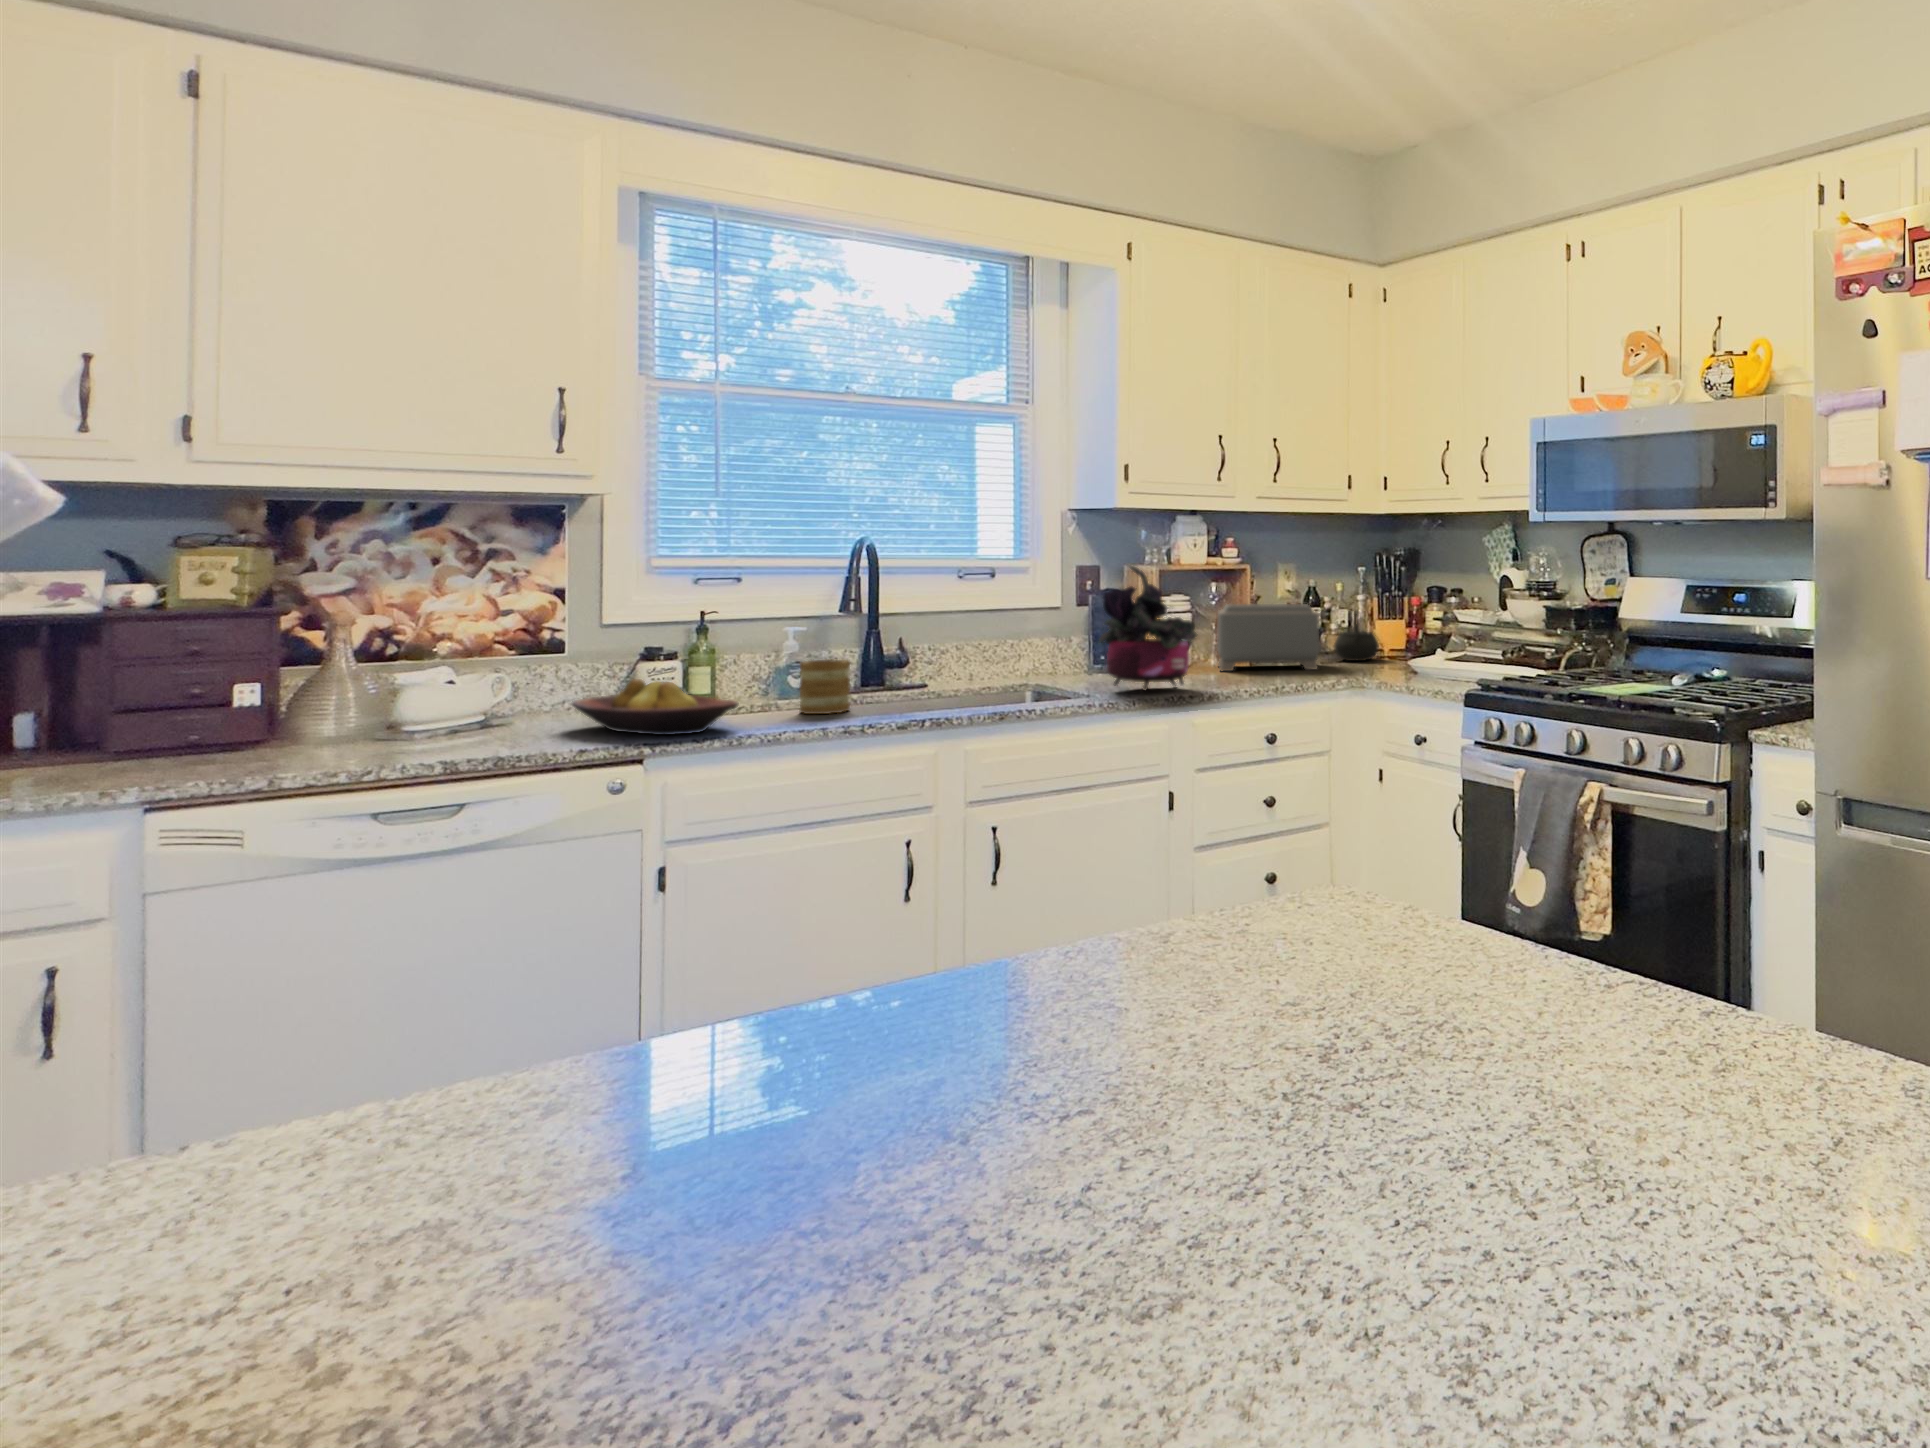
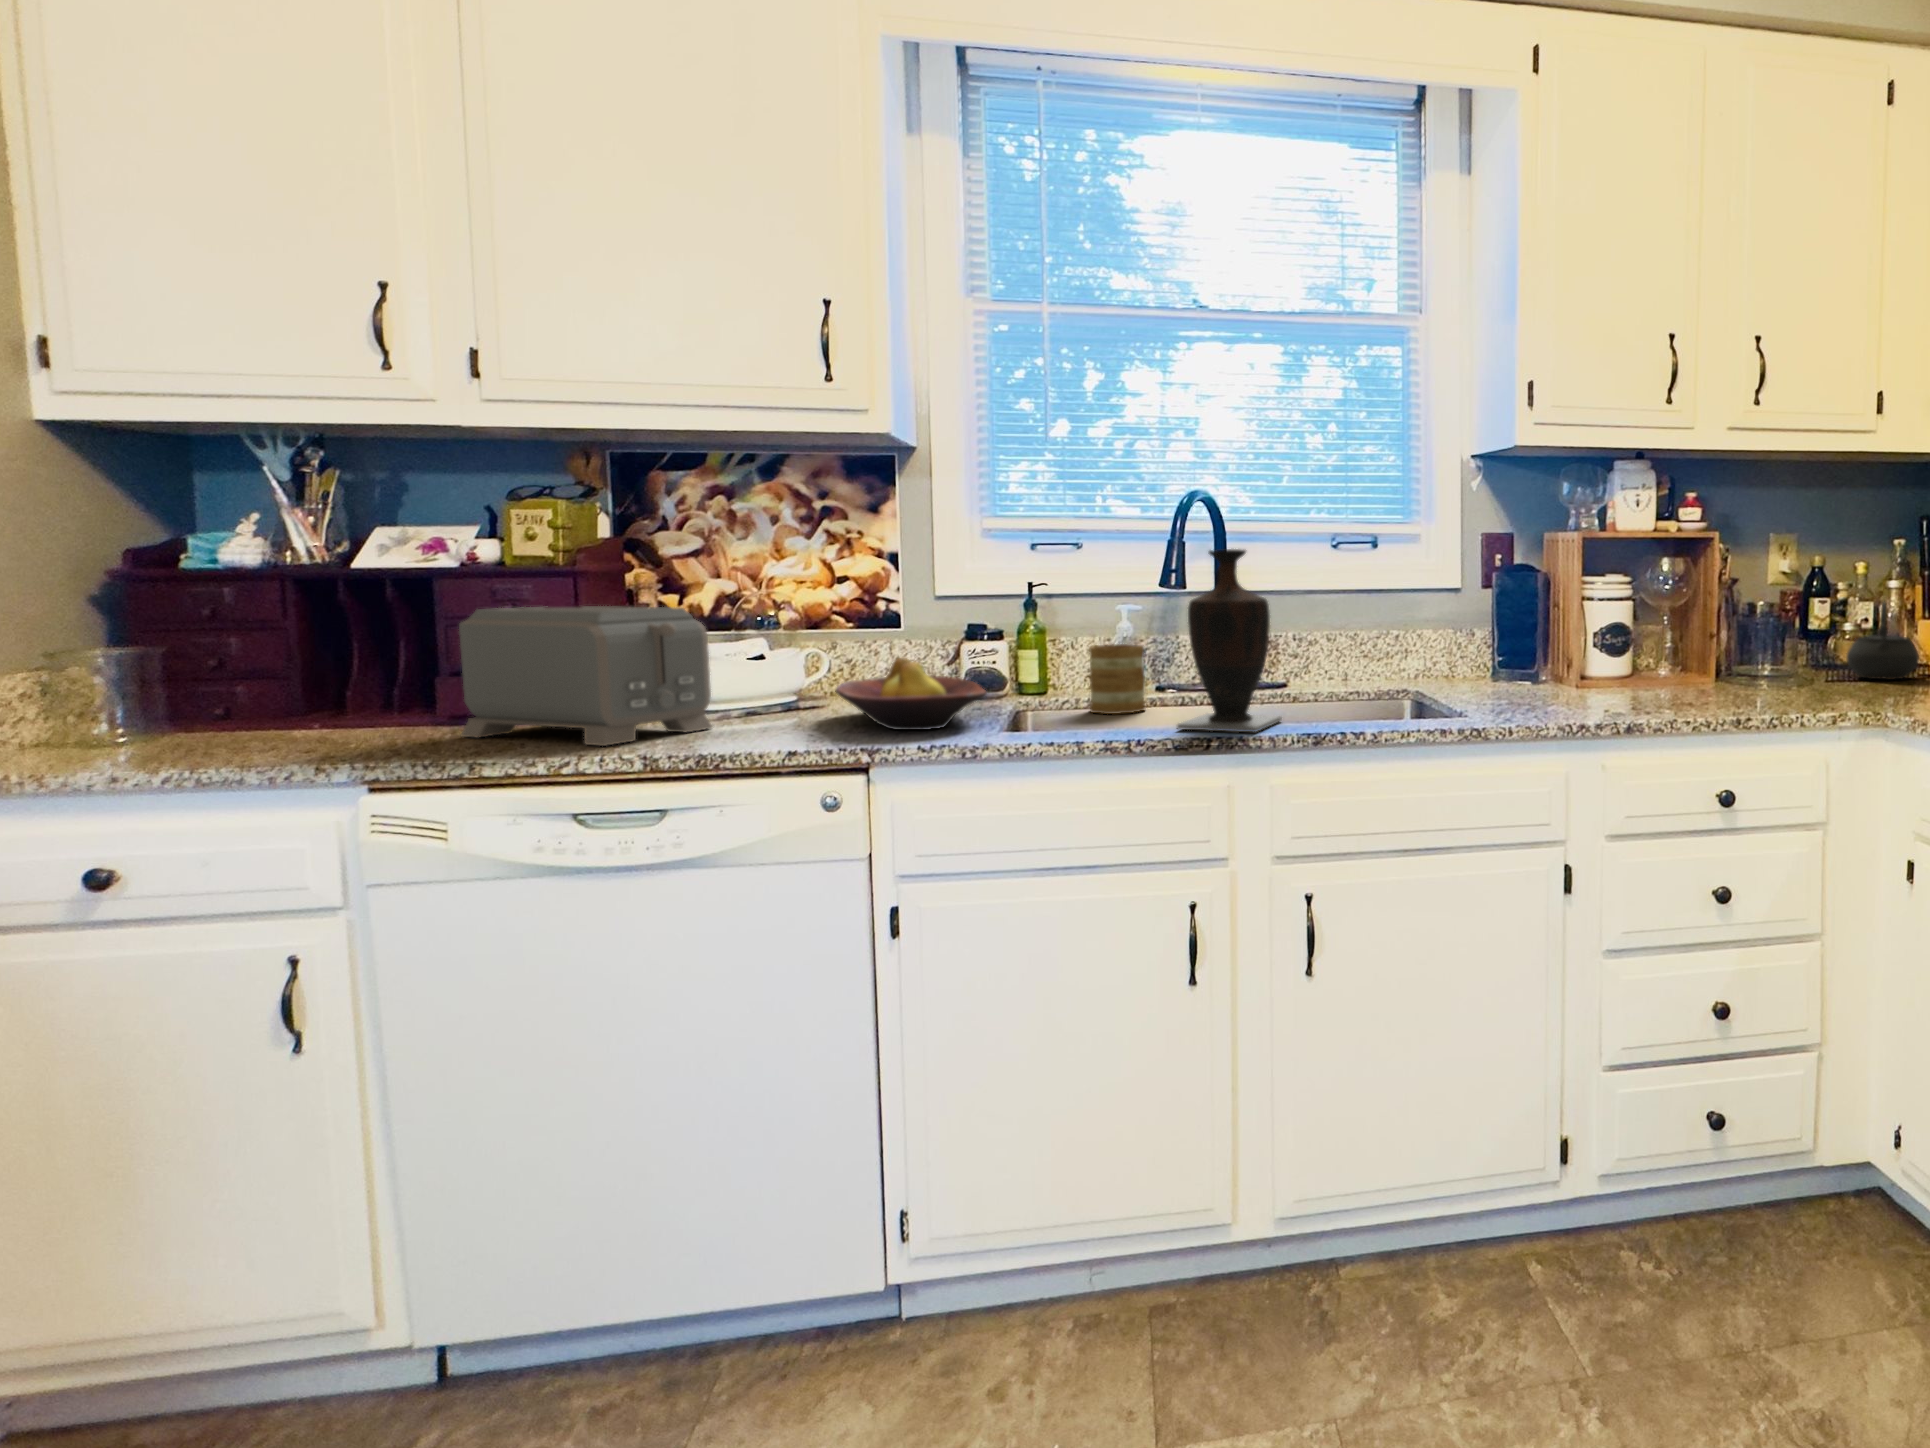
potted plant: present [1100,566,1197,690] -> none [1463,523,1612,709]
vase: none [911,589,979,719] -> present [1177,549,1282,732]
toaster: present [1217,604,1326,671] -> present [459,606,712,746]

